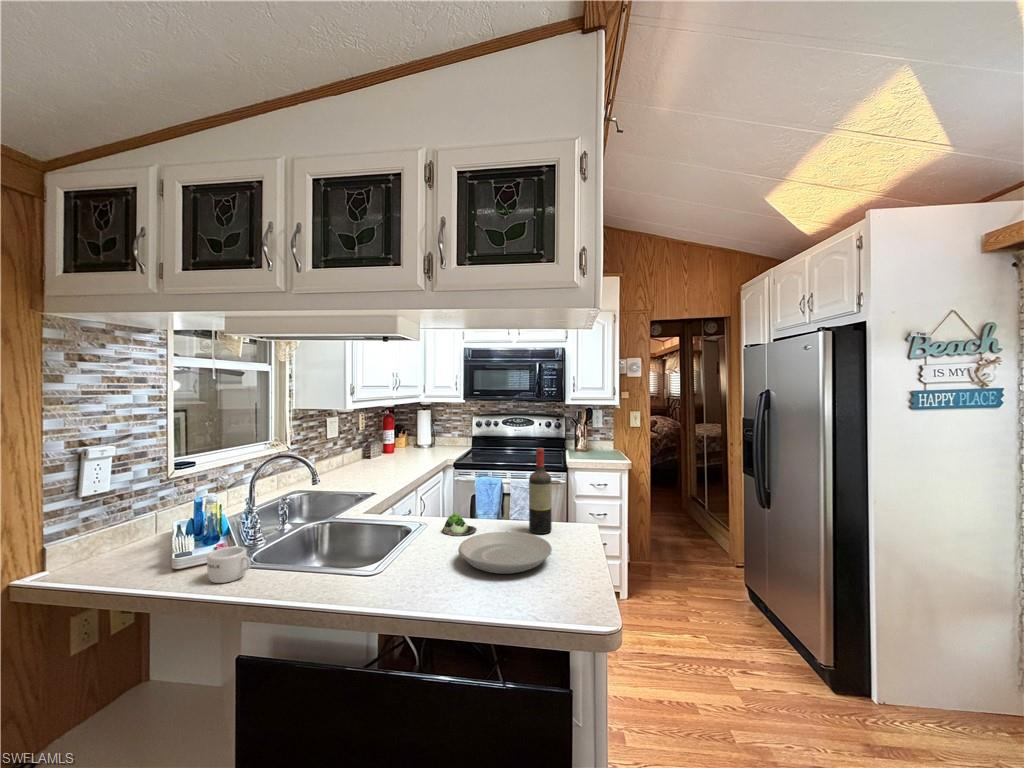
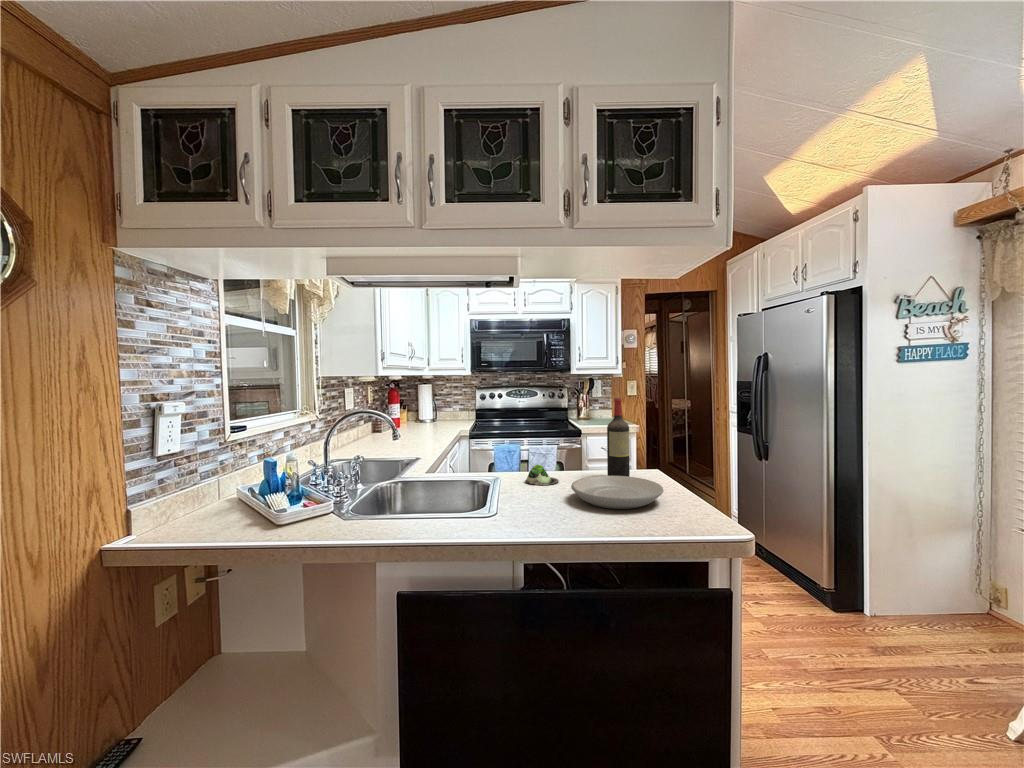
mug: present [207,546,251,583] -> none [335,498,382,534]

